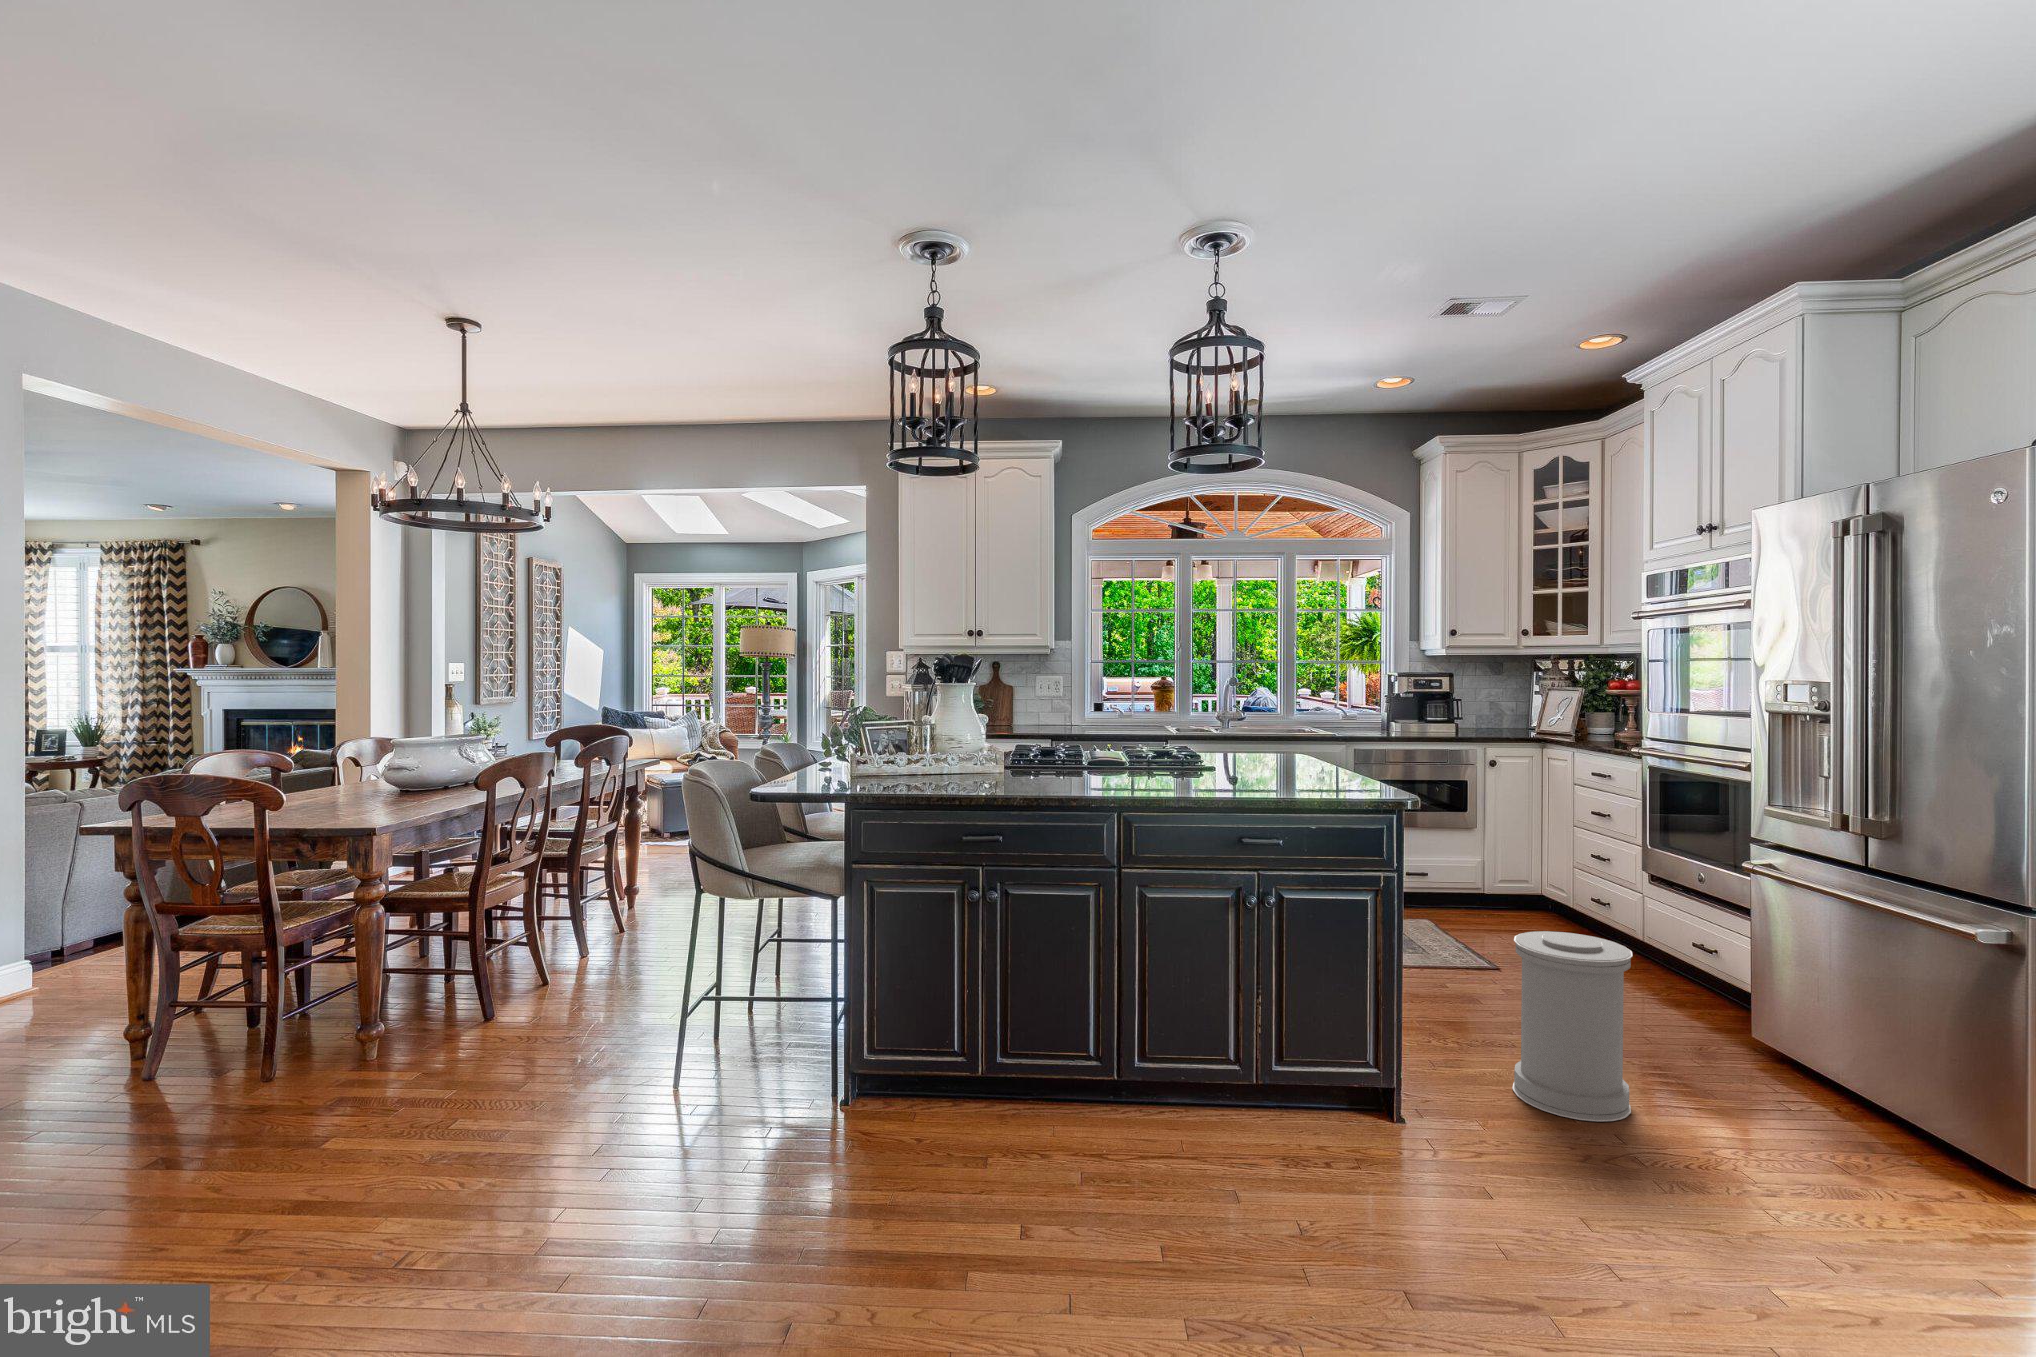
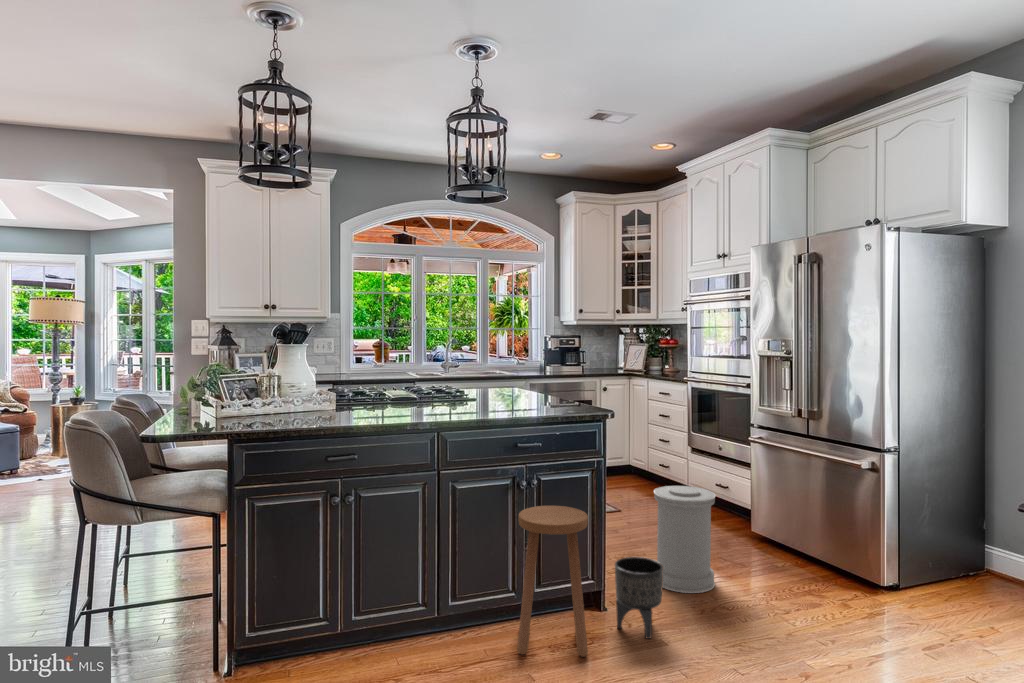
stool: none [1232,937,1355,1181] -> present [517,506,588,657]
planter: none [1408,1038,1495,1176] -> present [615,557,664,639]

